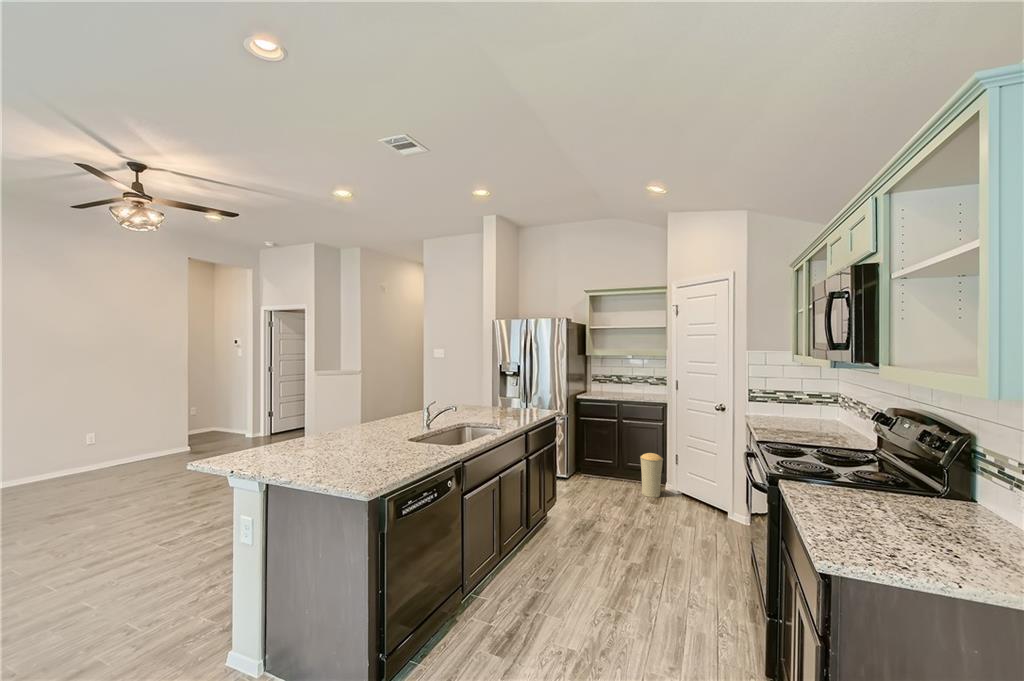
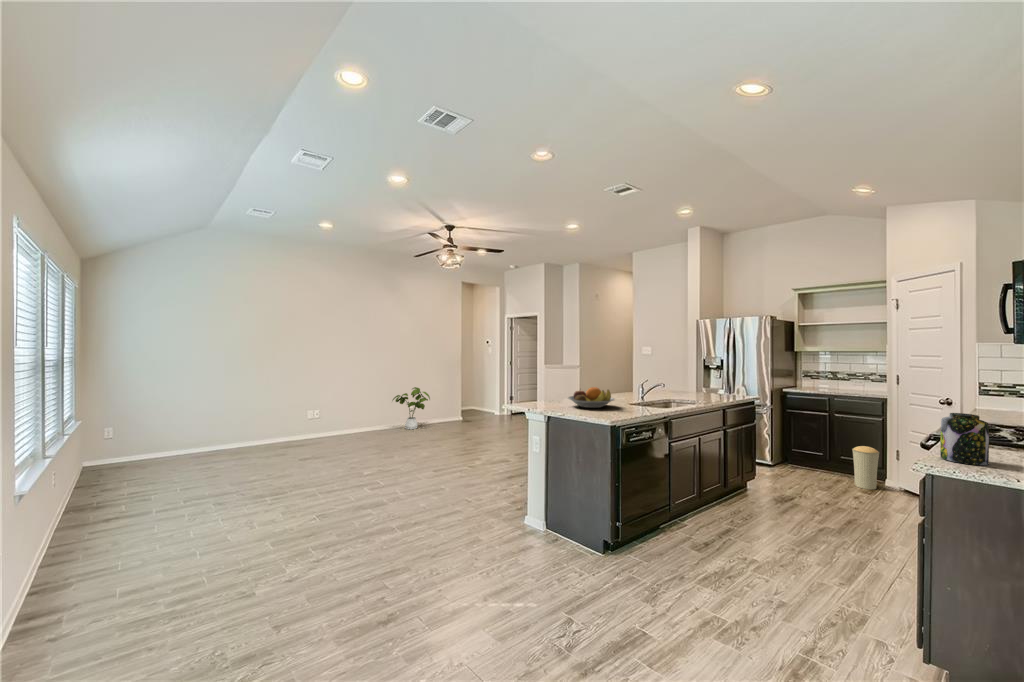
house plant: none [47,412,124,477] -> present [393,387,430,429]
fruit bowl: none [305,426,382,460] -> present [568,387,614,408]
jar: none [826,467,889,548] -> present [940,413,989,465]

